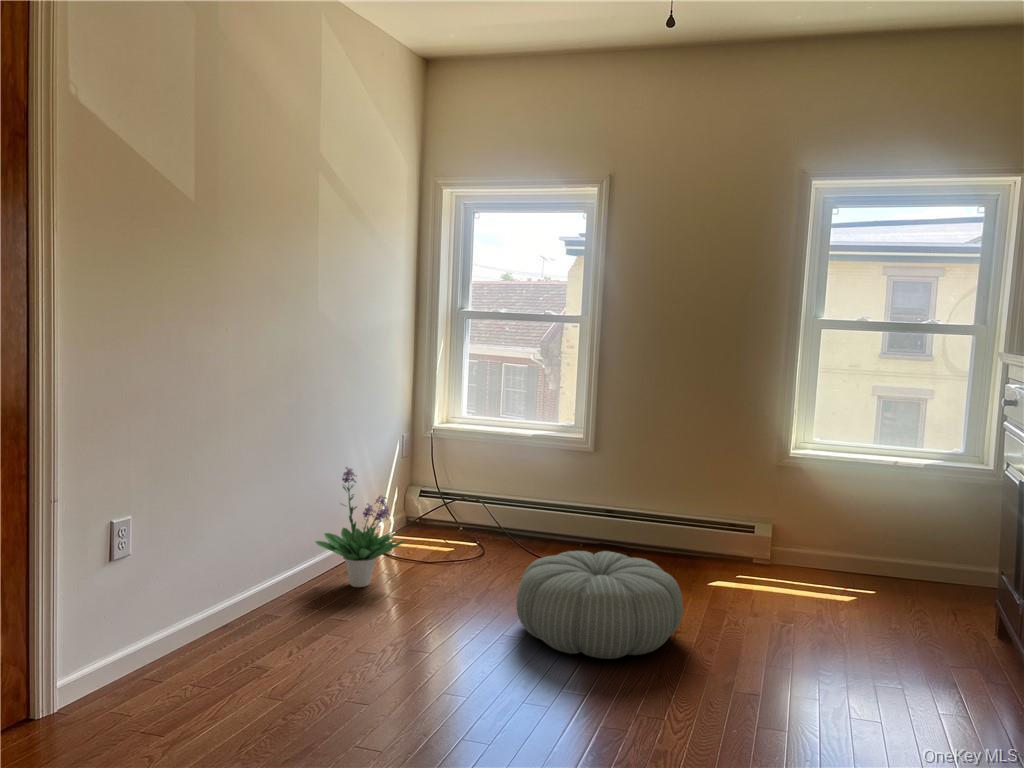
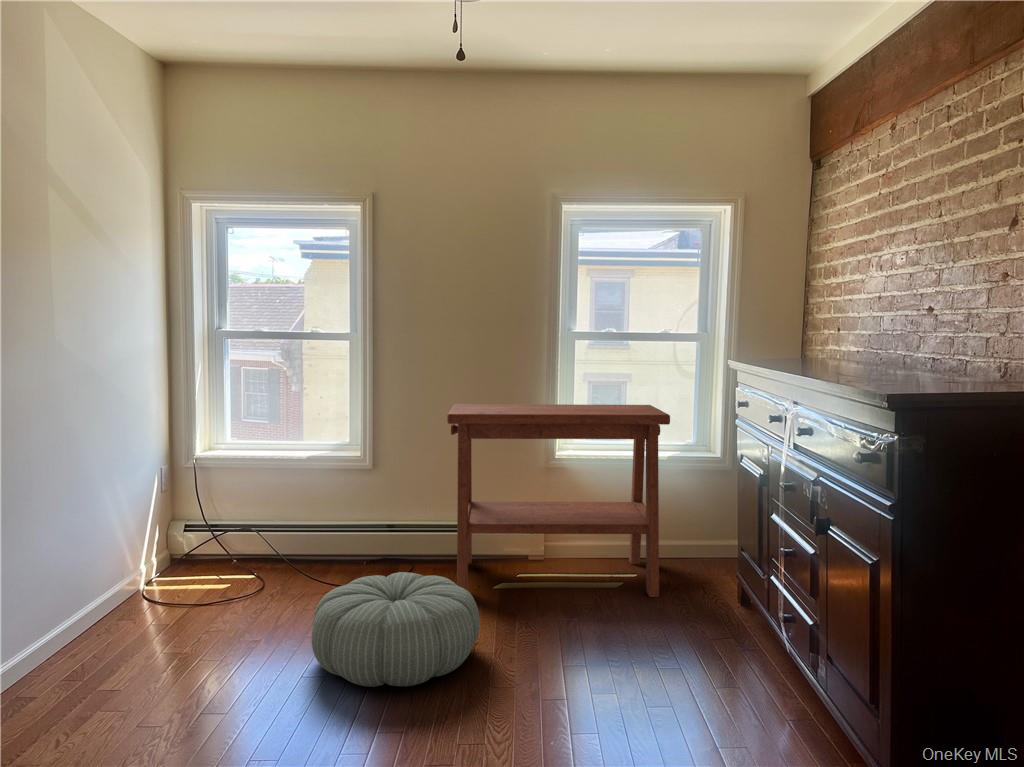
side table: none [669,392,924,619] -> present [447,404,670,597]
potted plant: present [315,467,405,587] -> none [64,514,178,648]

